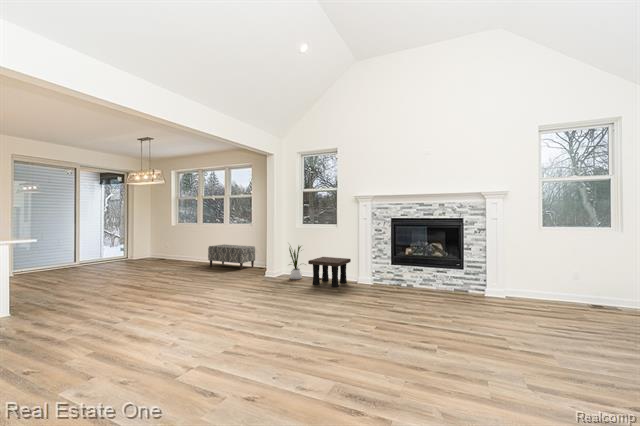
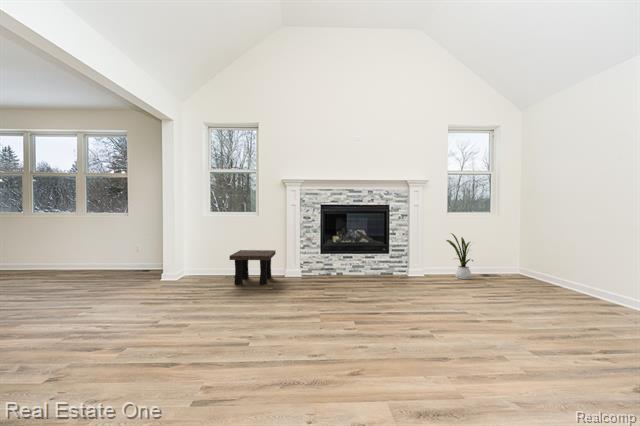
bench: present [208,245,255,270] -> none [50,242,133,276]
house plant: present [289,246,302,279] -> present [446,234,473,279]

